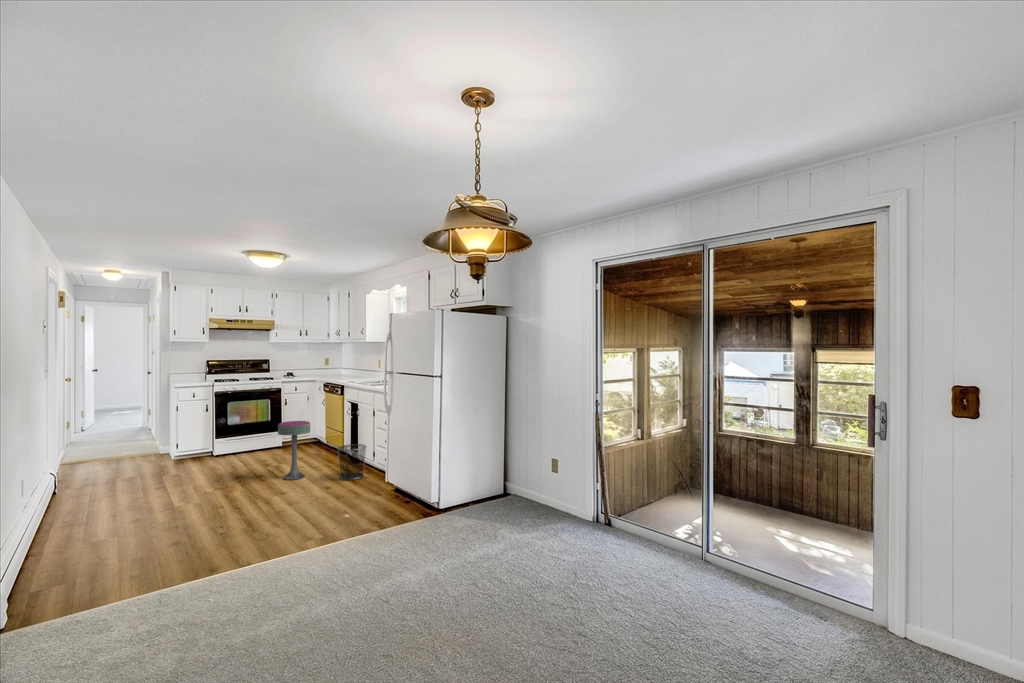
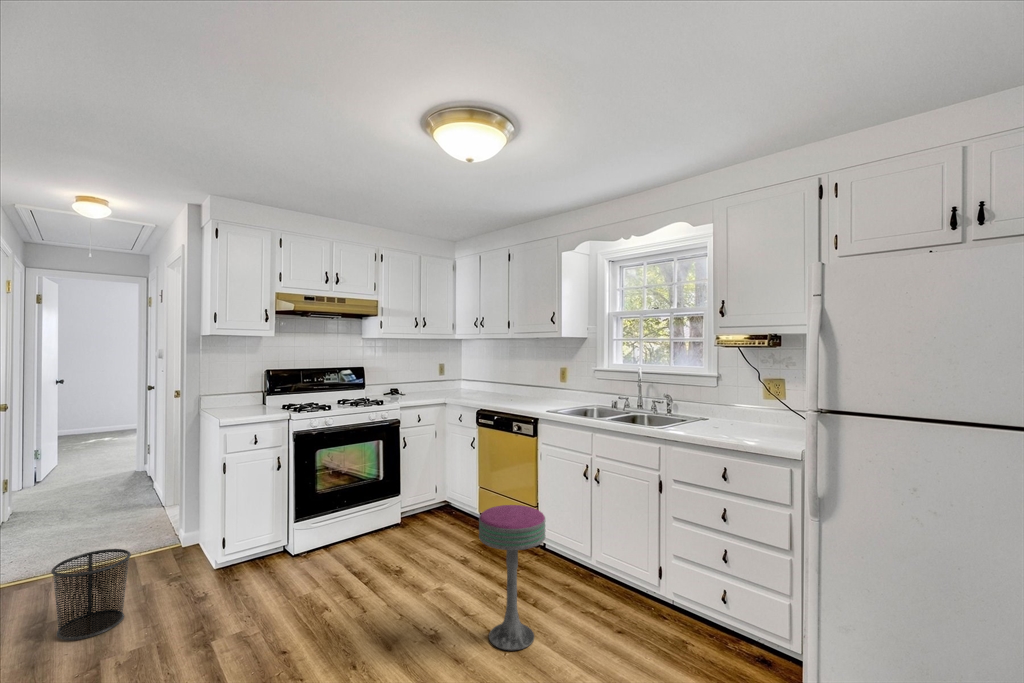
waste bin: present [338,444,366,480] -> present [51,549,131,640]

